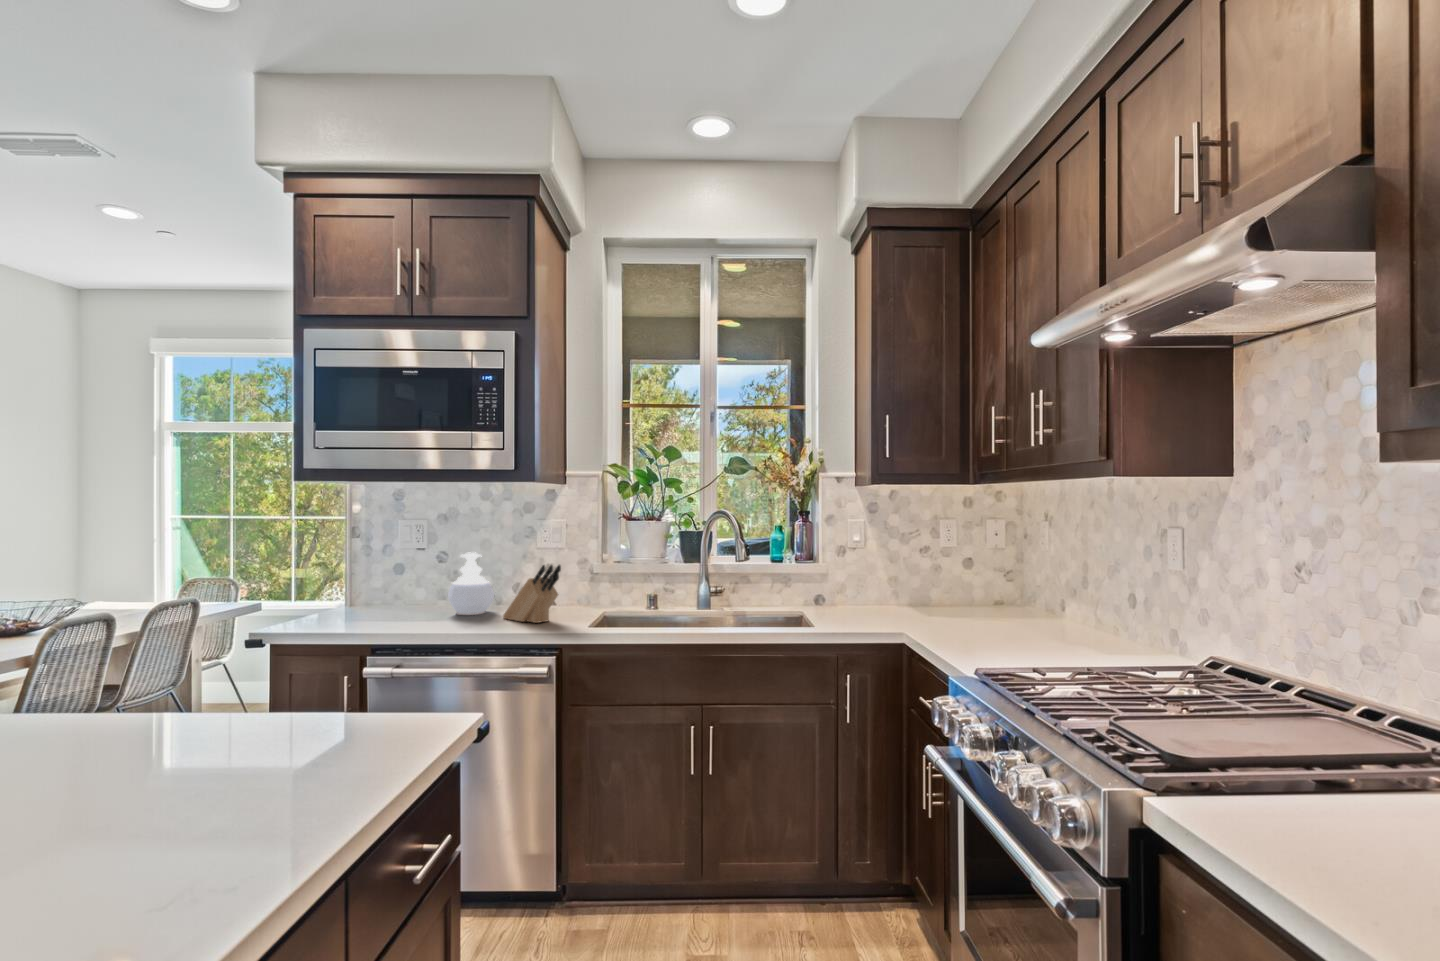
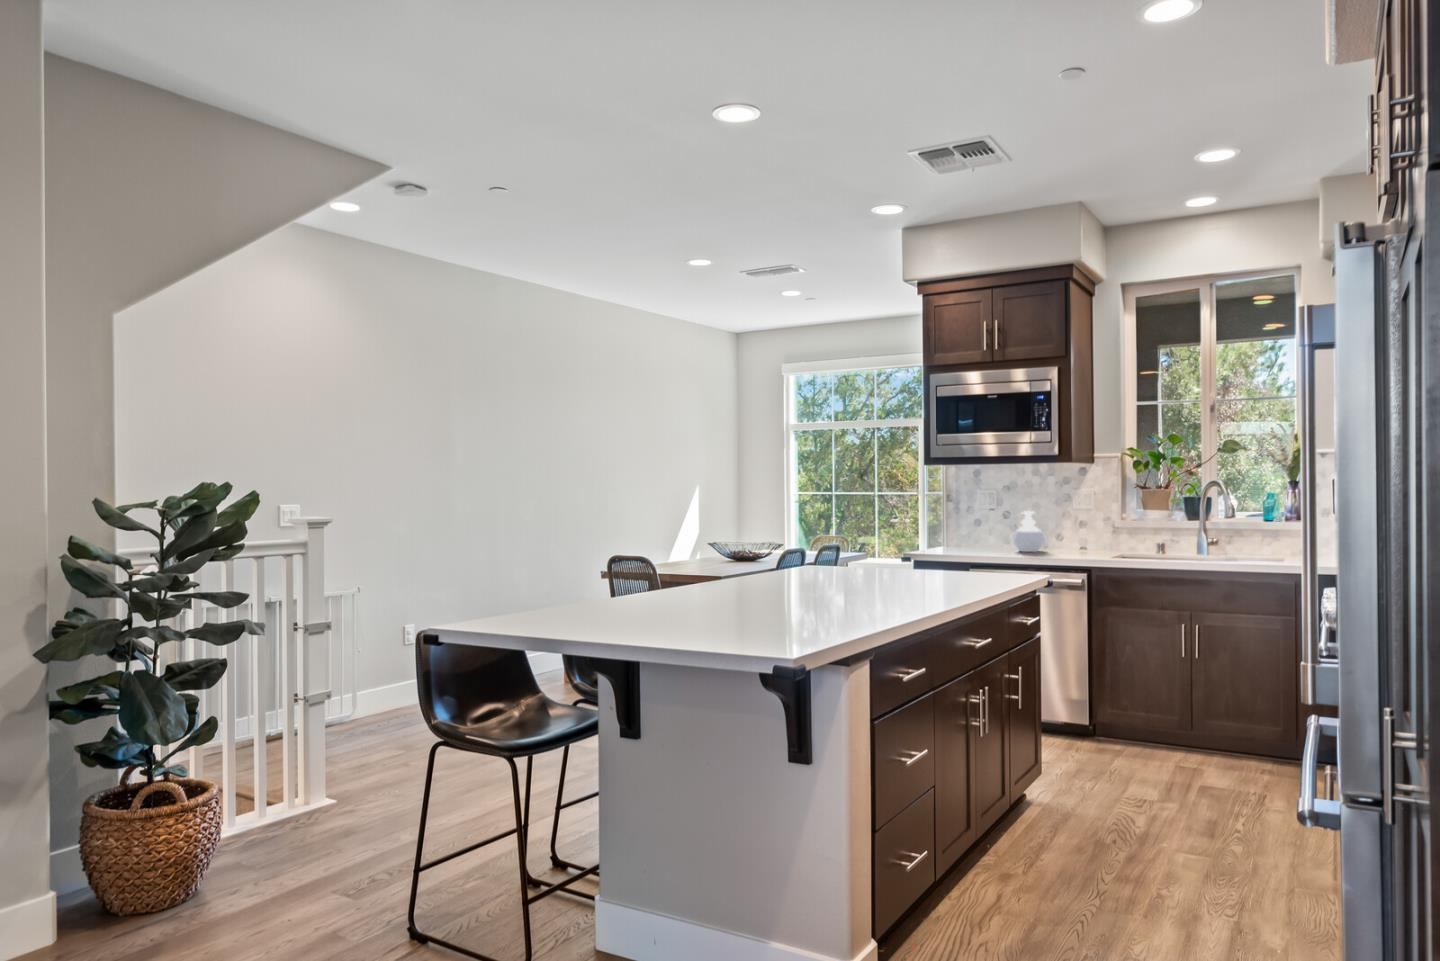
knife block: present [503,565,561,623] -> none [1051,517,1091,556]

